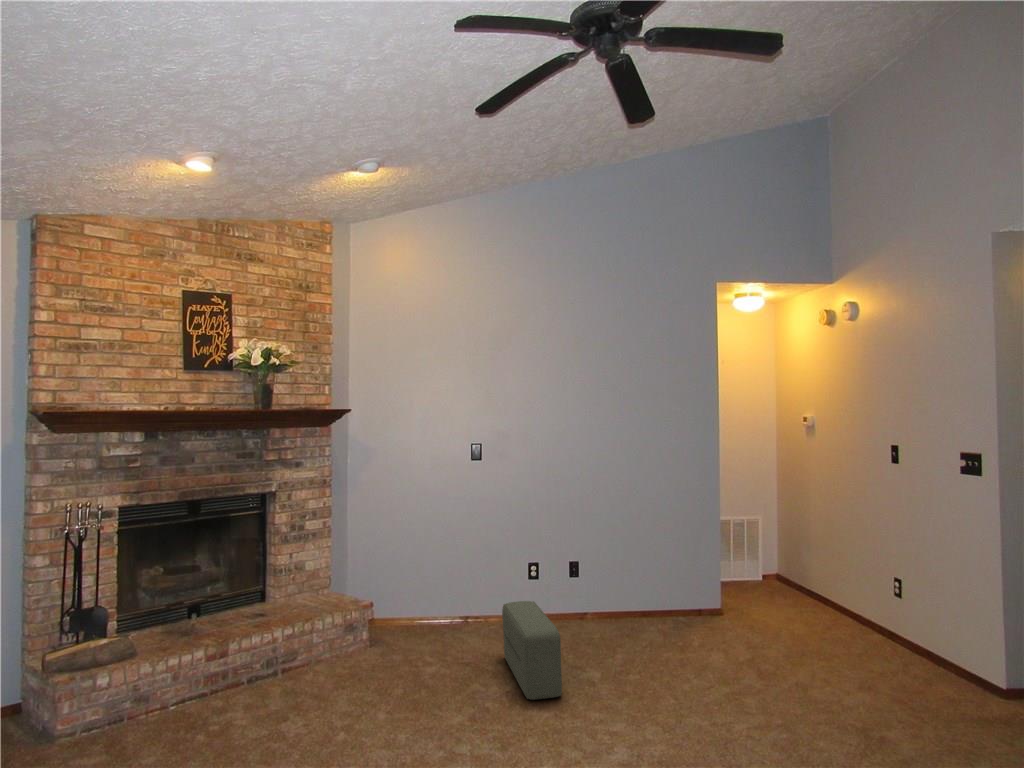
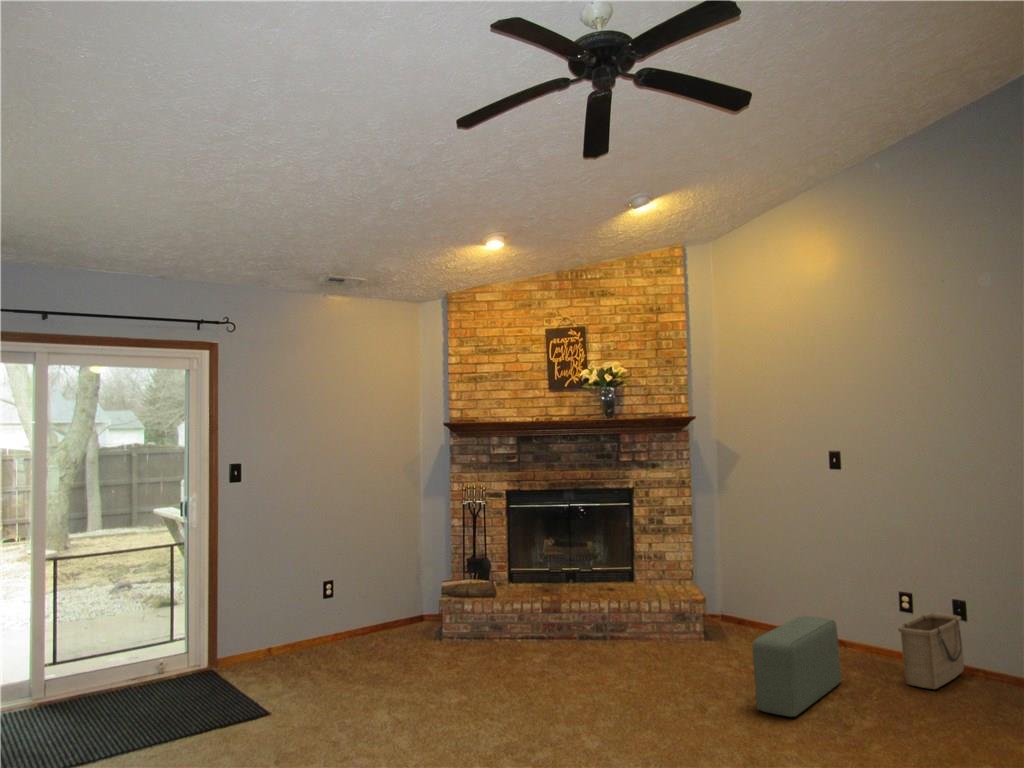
basket: none [559,579,596,643] -> present [898,613,964,689]

